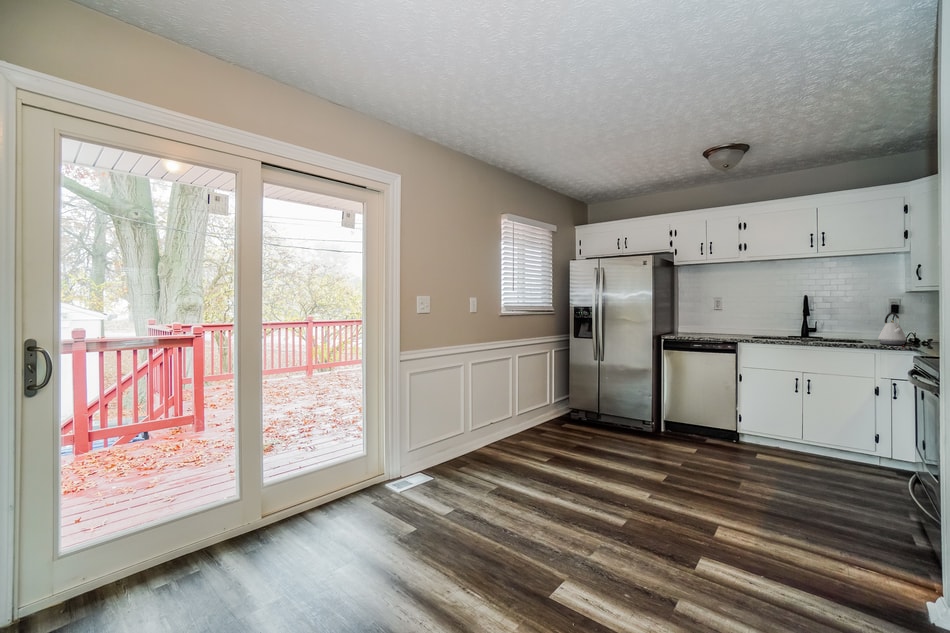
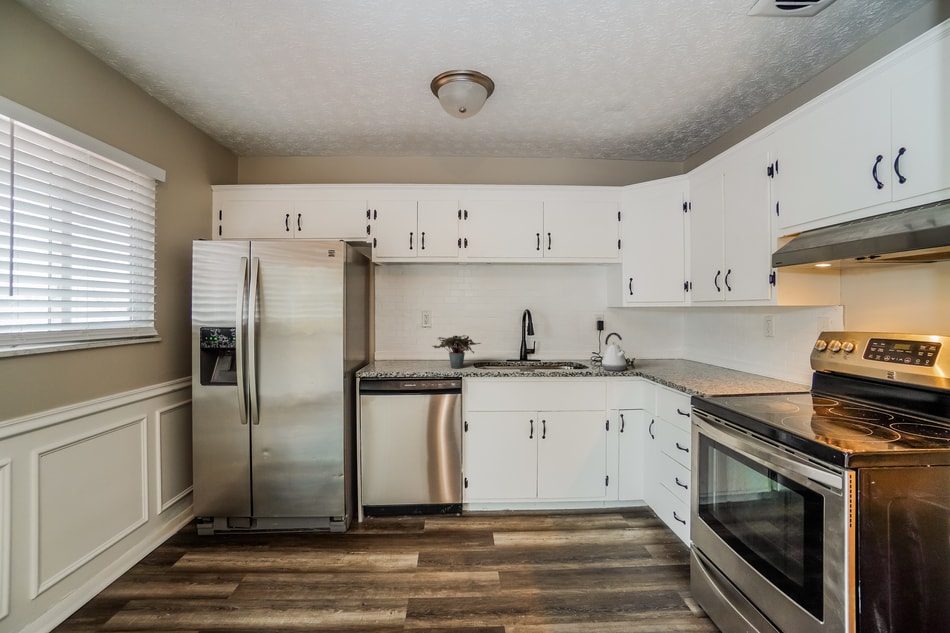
potted plant: none [717,314,759,338] -> present [433,335,481,368]

